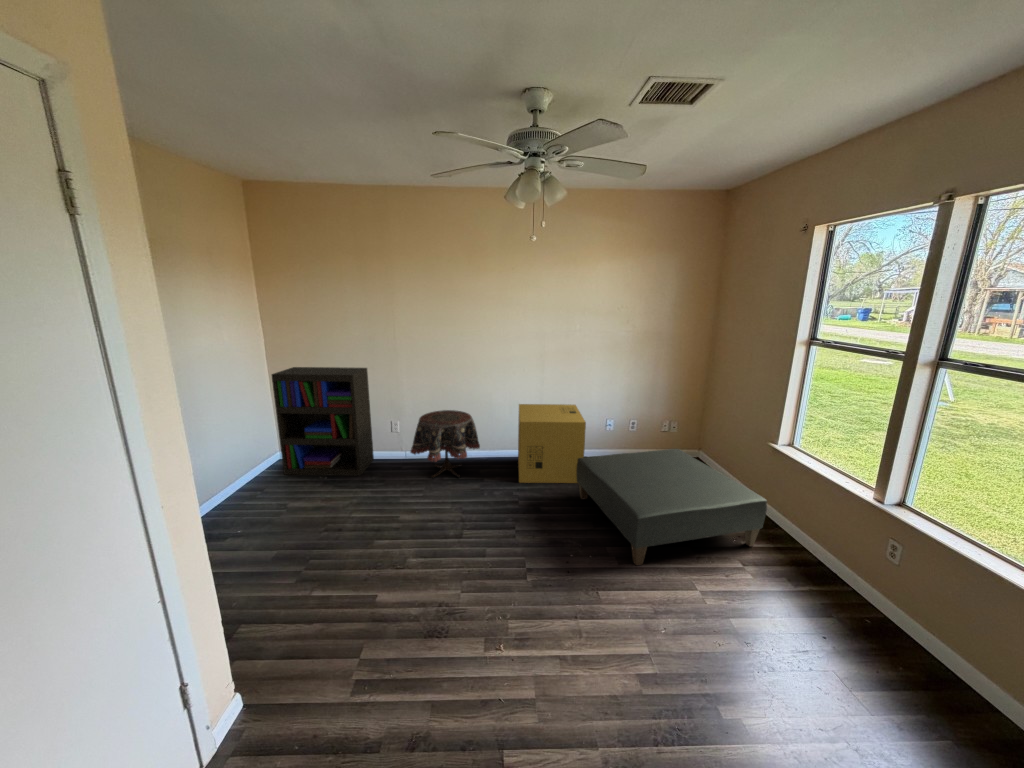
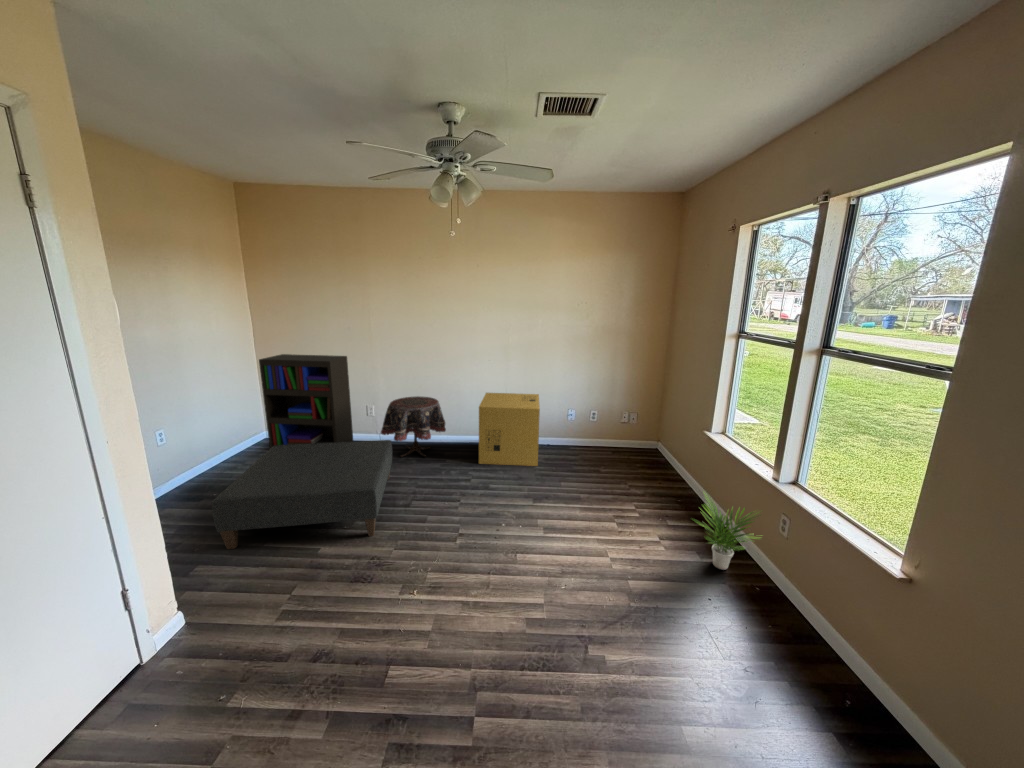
ottoman: present [576,449,767,565] -> present [212,440,392,549]
potted plant: none [787,512,877,600] -> present [701,496,756,569]

